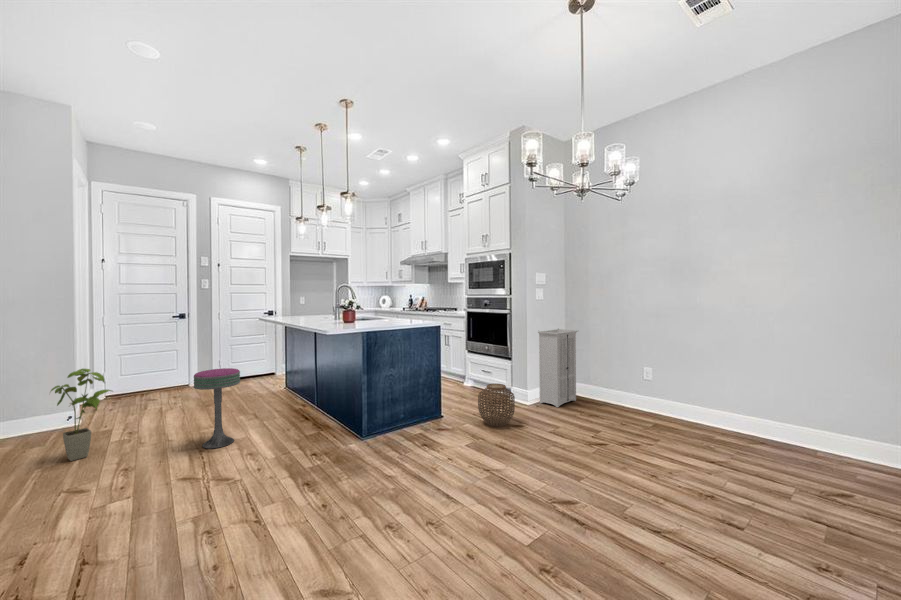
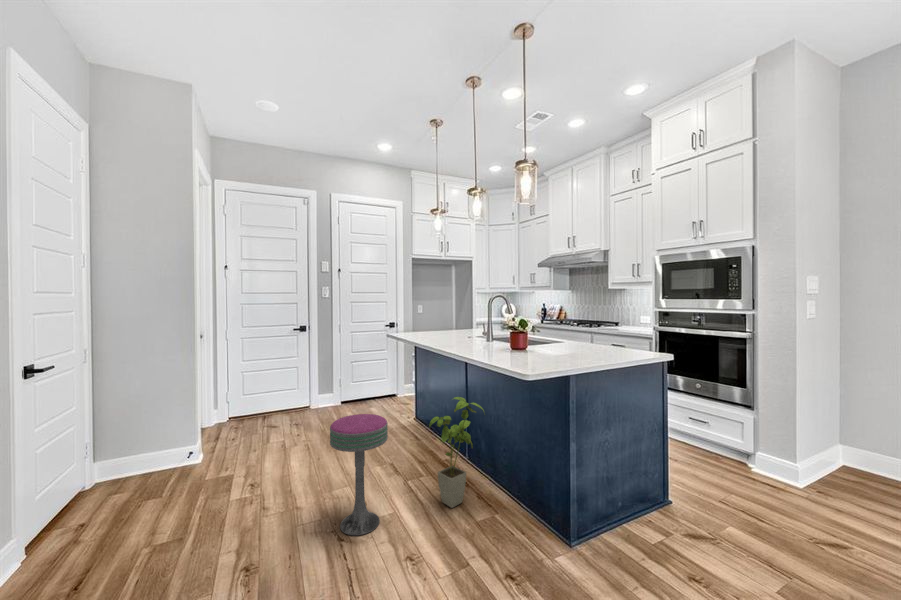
storage cabinet: present [538,329,578,407] -> none [814,362,887,499]
house plant: present [51,369,111,461] -> present [429,397,484,508]
woven basket: present [478,383,515,426] -> none [744,460,827,540]

